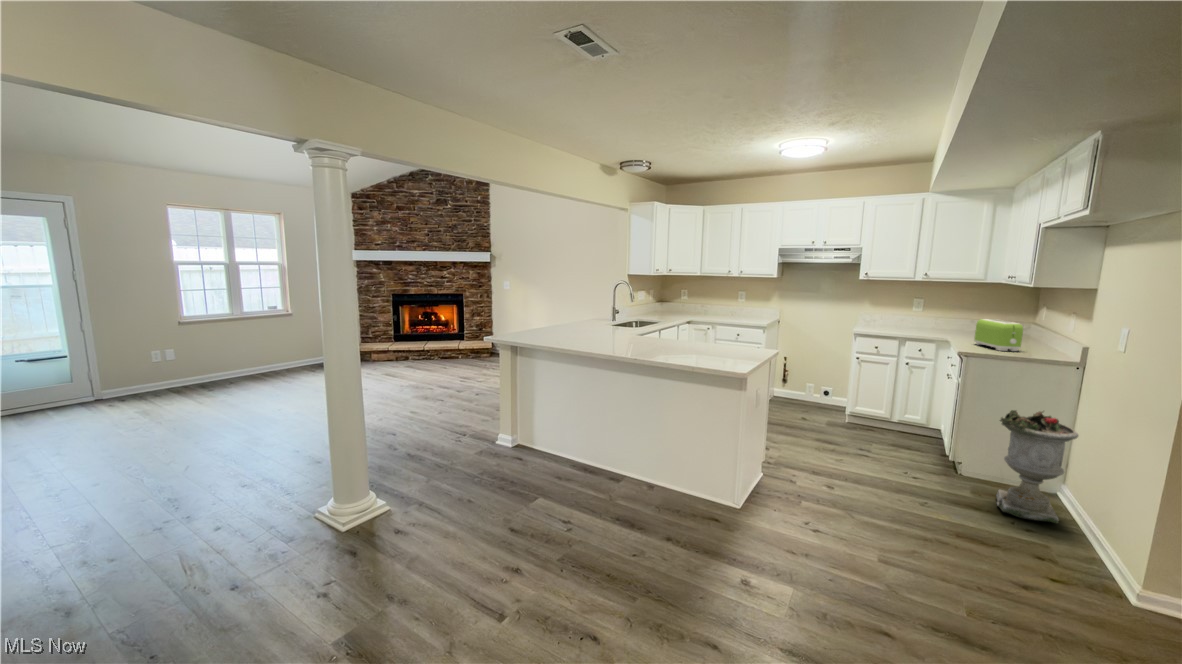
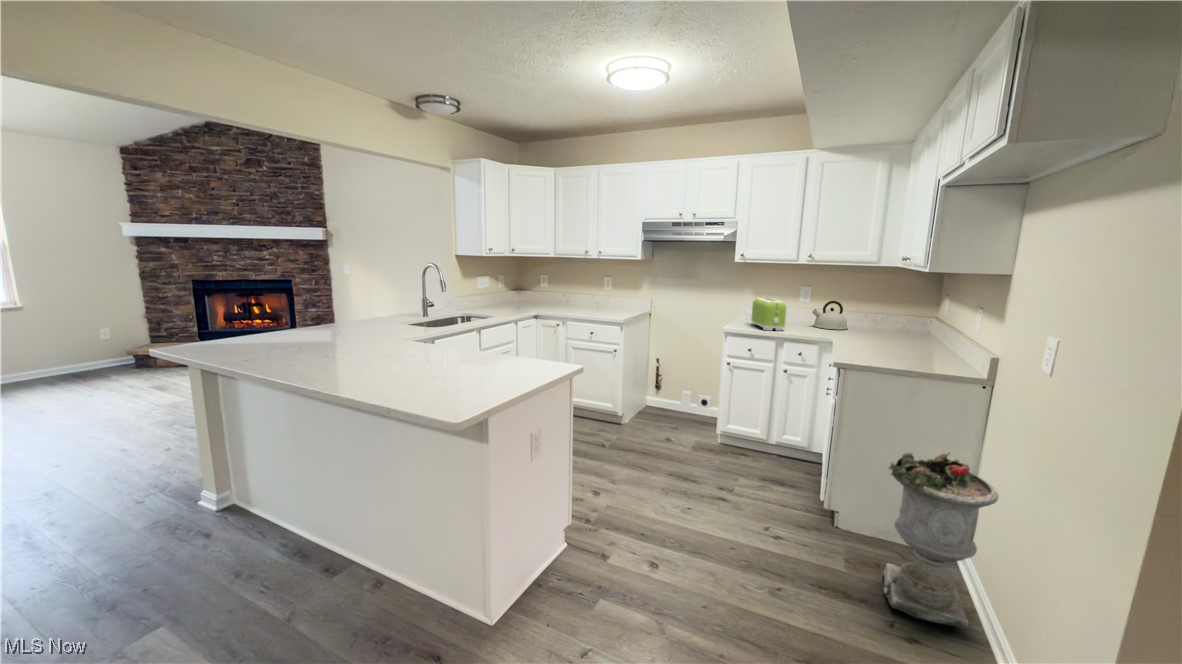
kettle: none [927,310,958,333] -> present [812,301,848,330]
toaster: present [974,319,1023,351] -> present [751,298,786,331]

